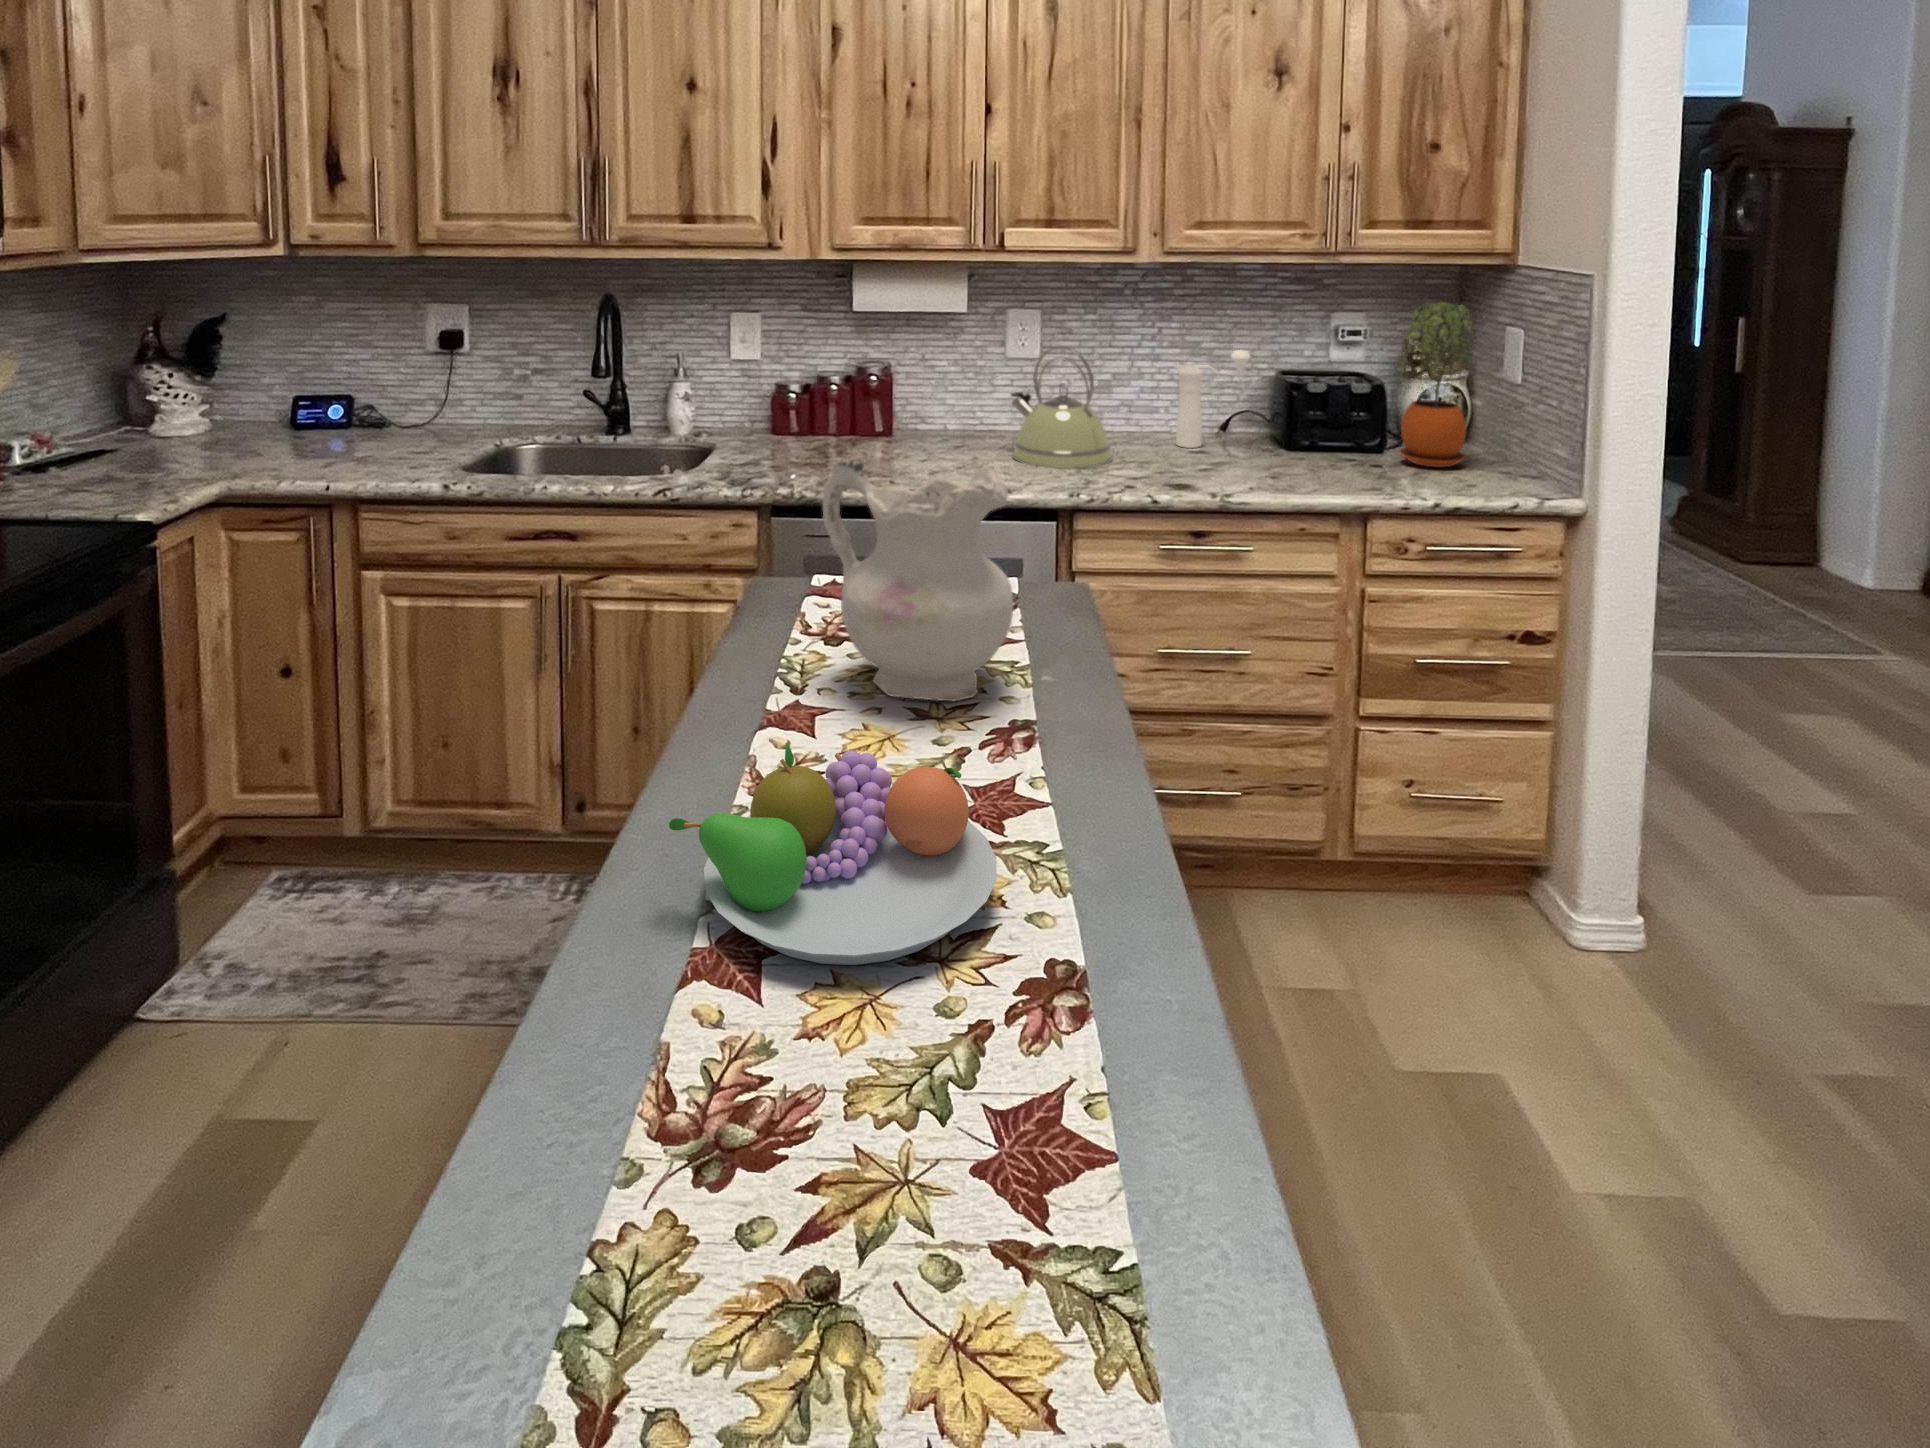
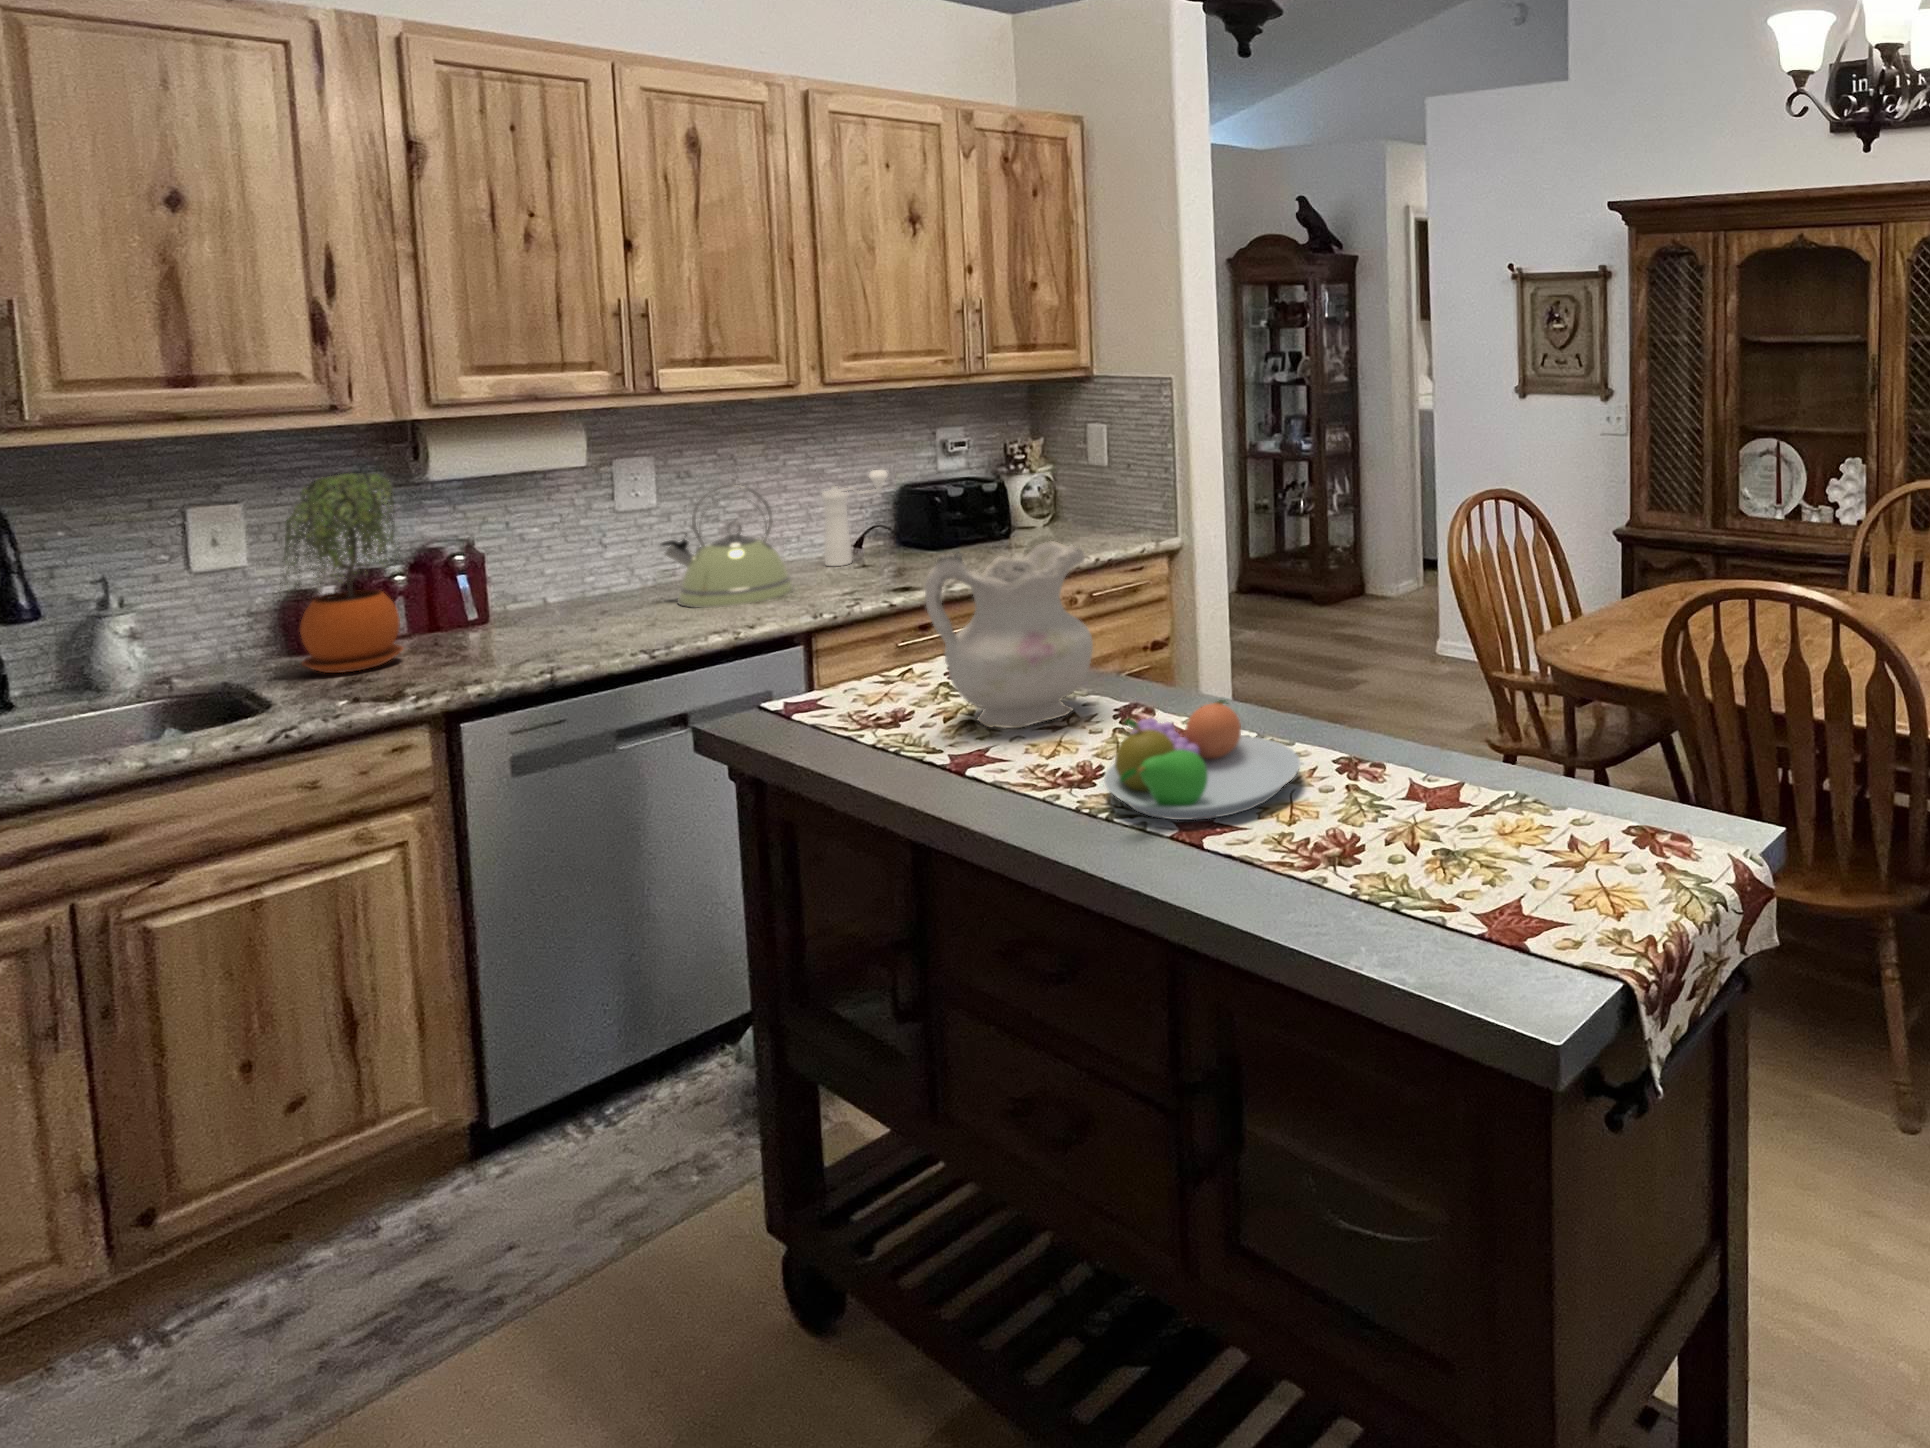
potted plant: present [1393,301,1473,467] -> present [280,473,403,673]

